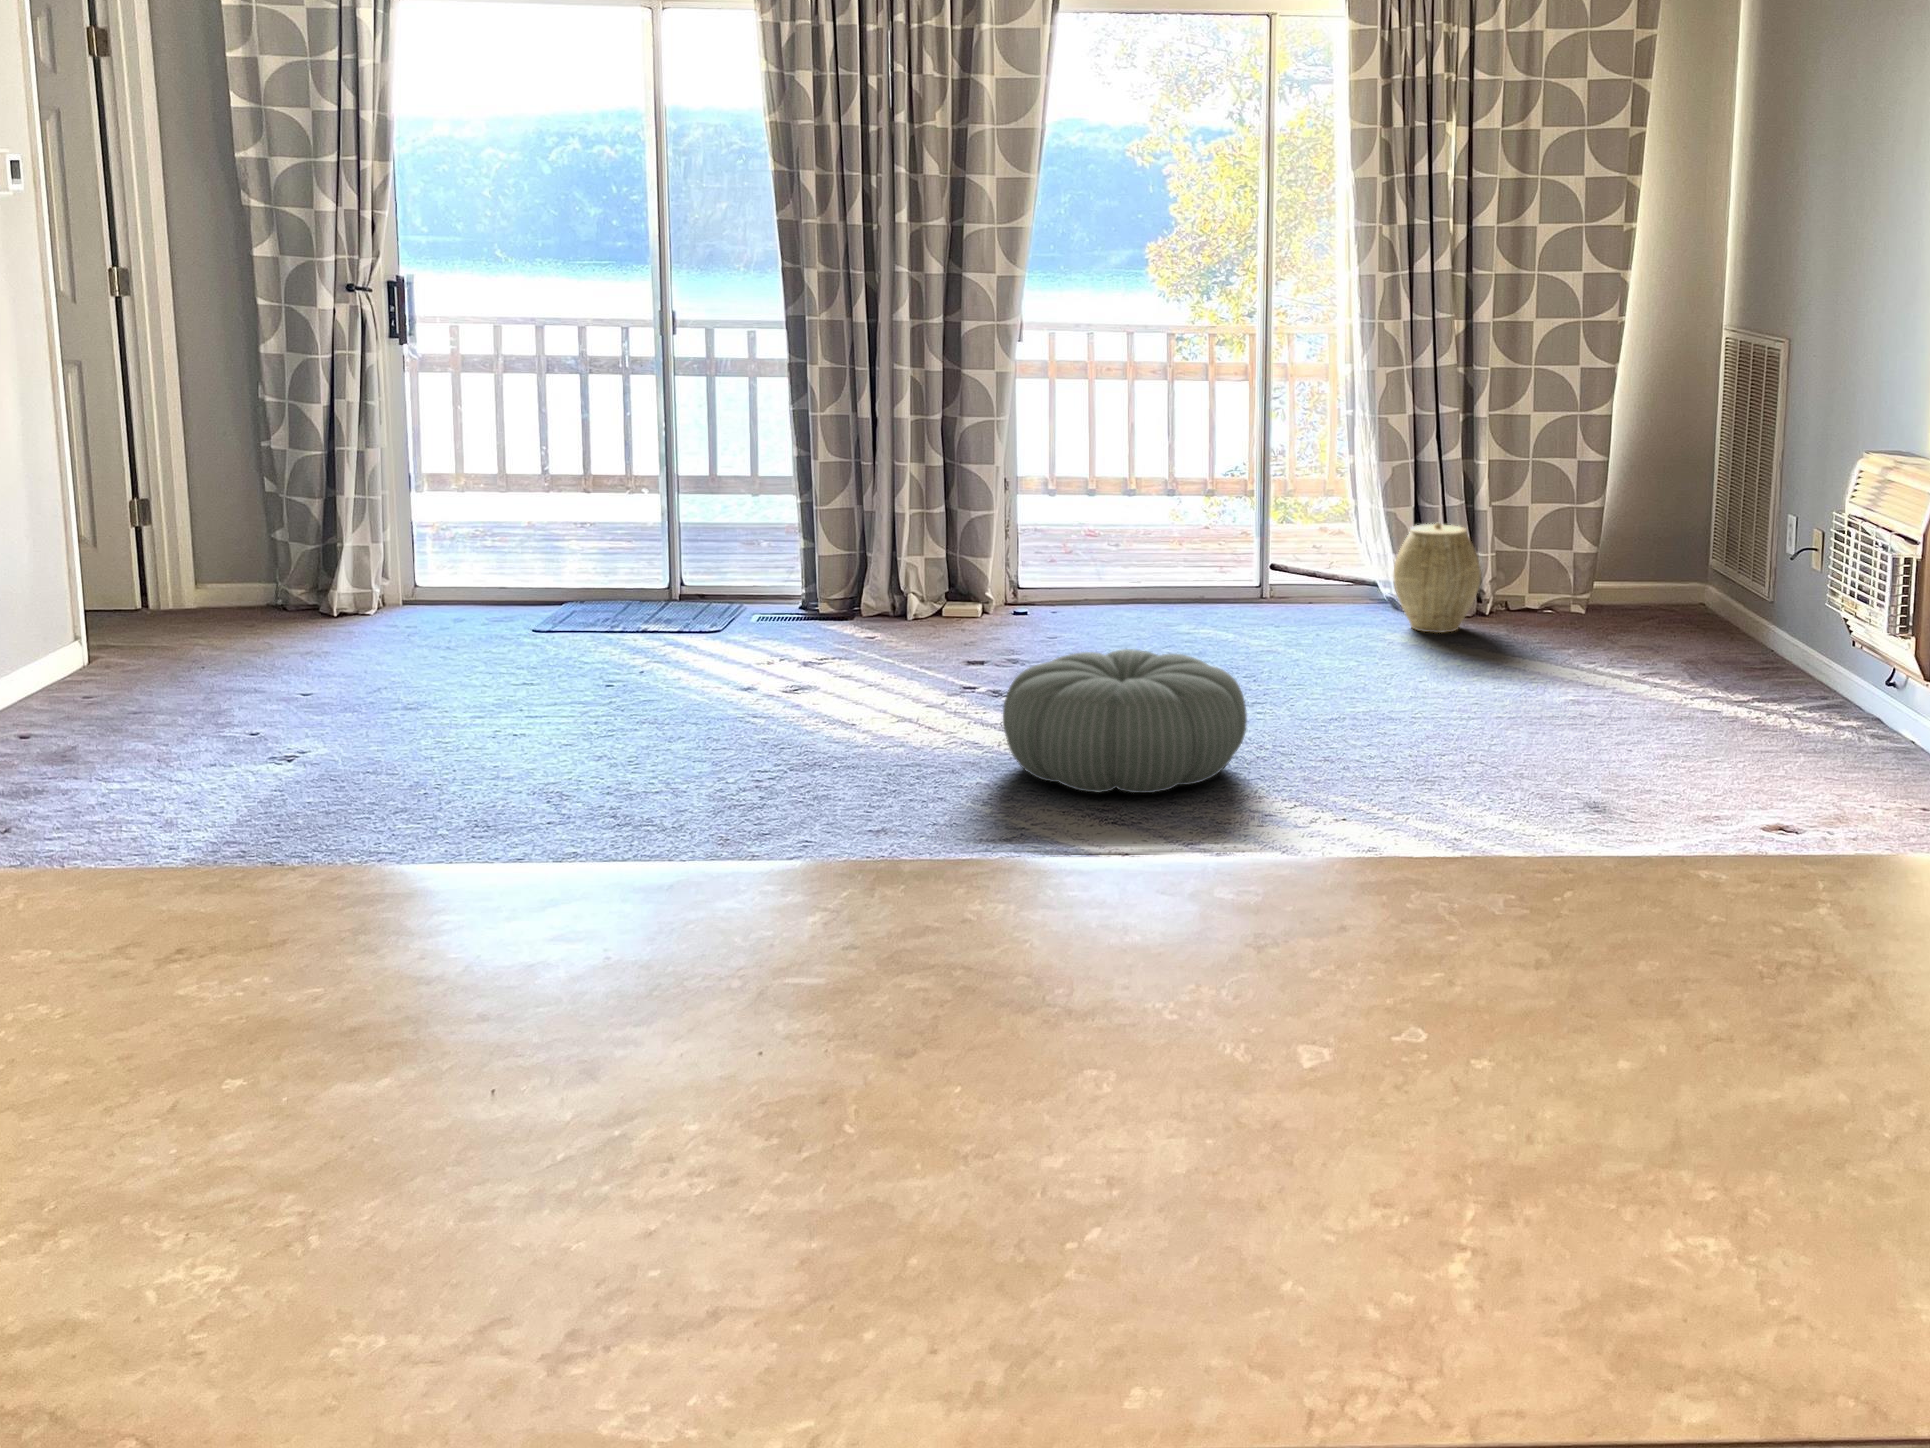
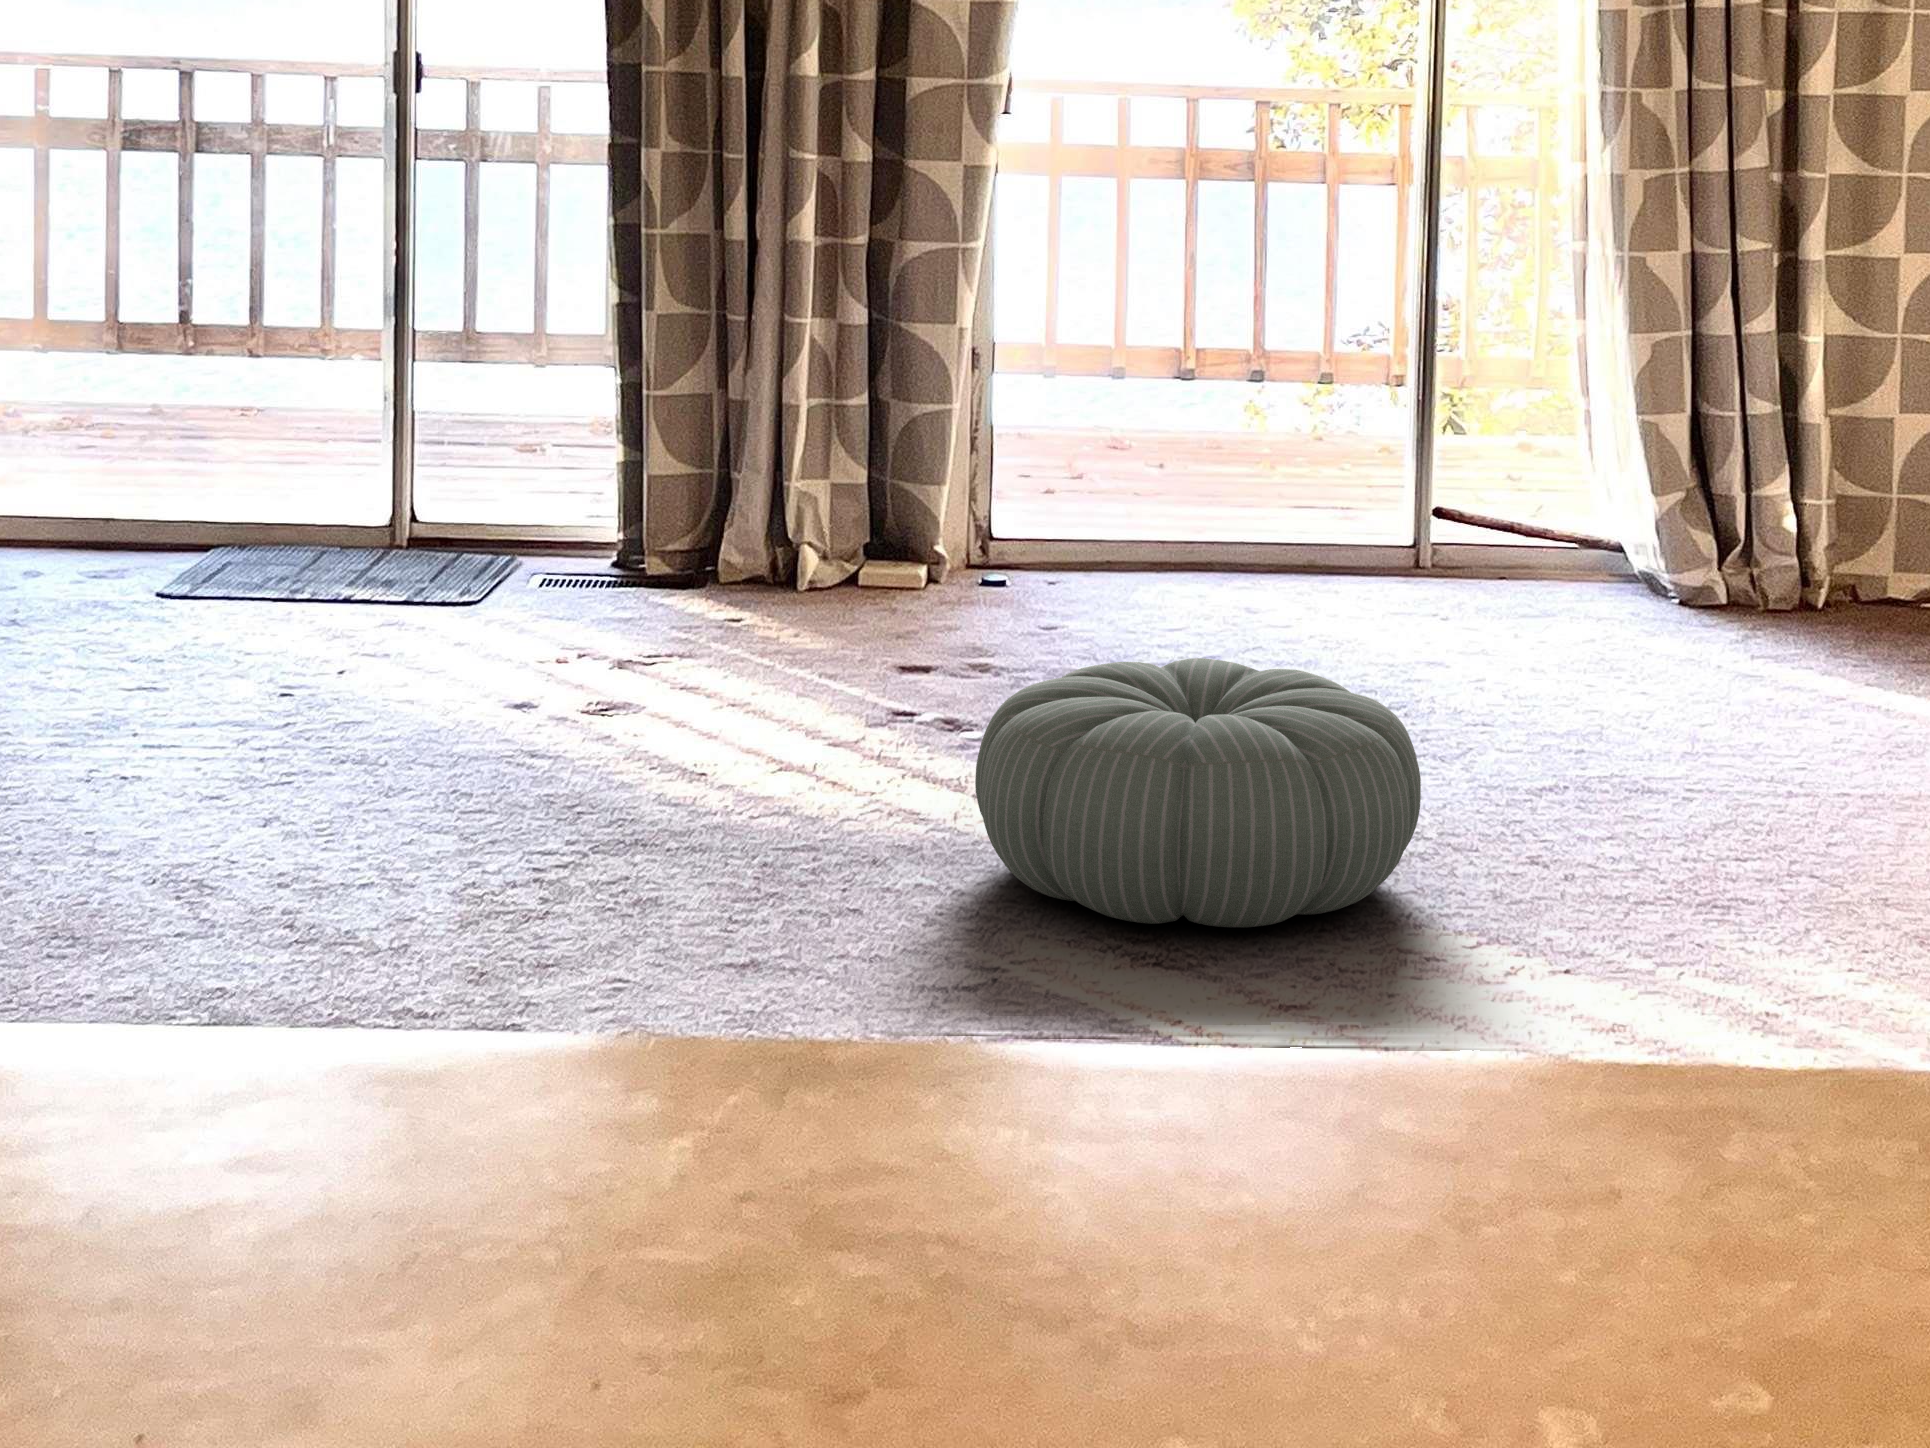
woven basket: present [1393,523,1481,633] -> none [1655,442,1813,639]

